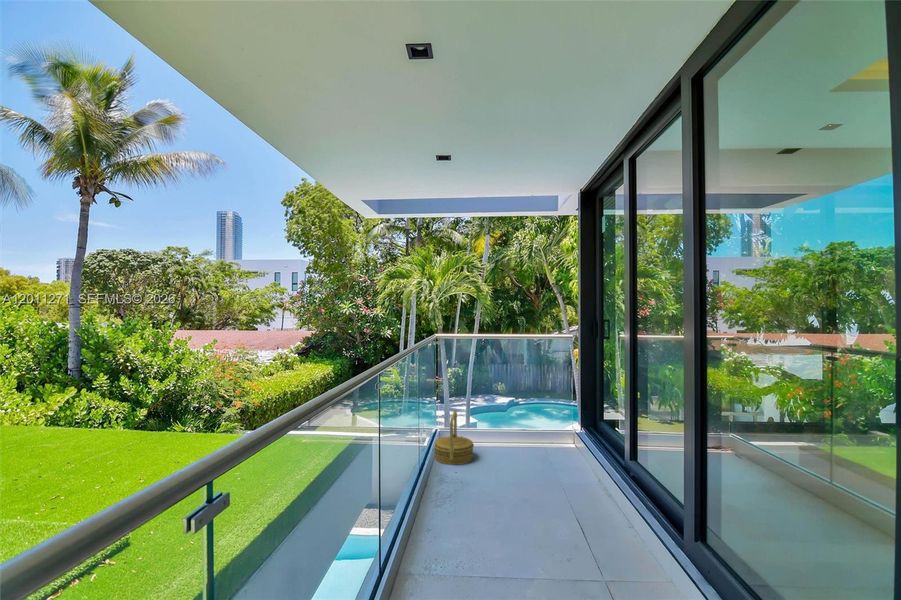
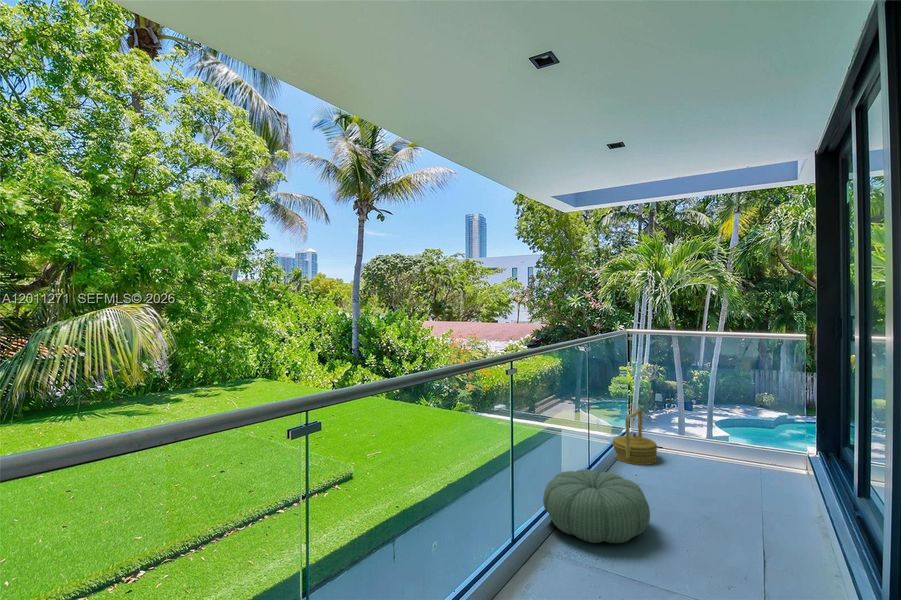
pouf: none [407,483,512,566] -> present [543,469,650,543]

